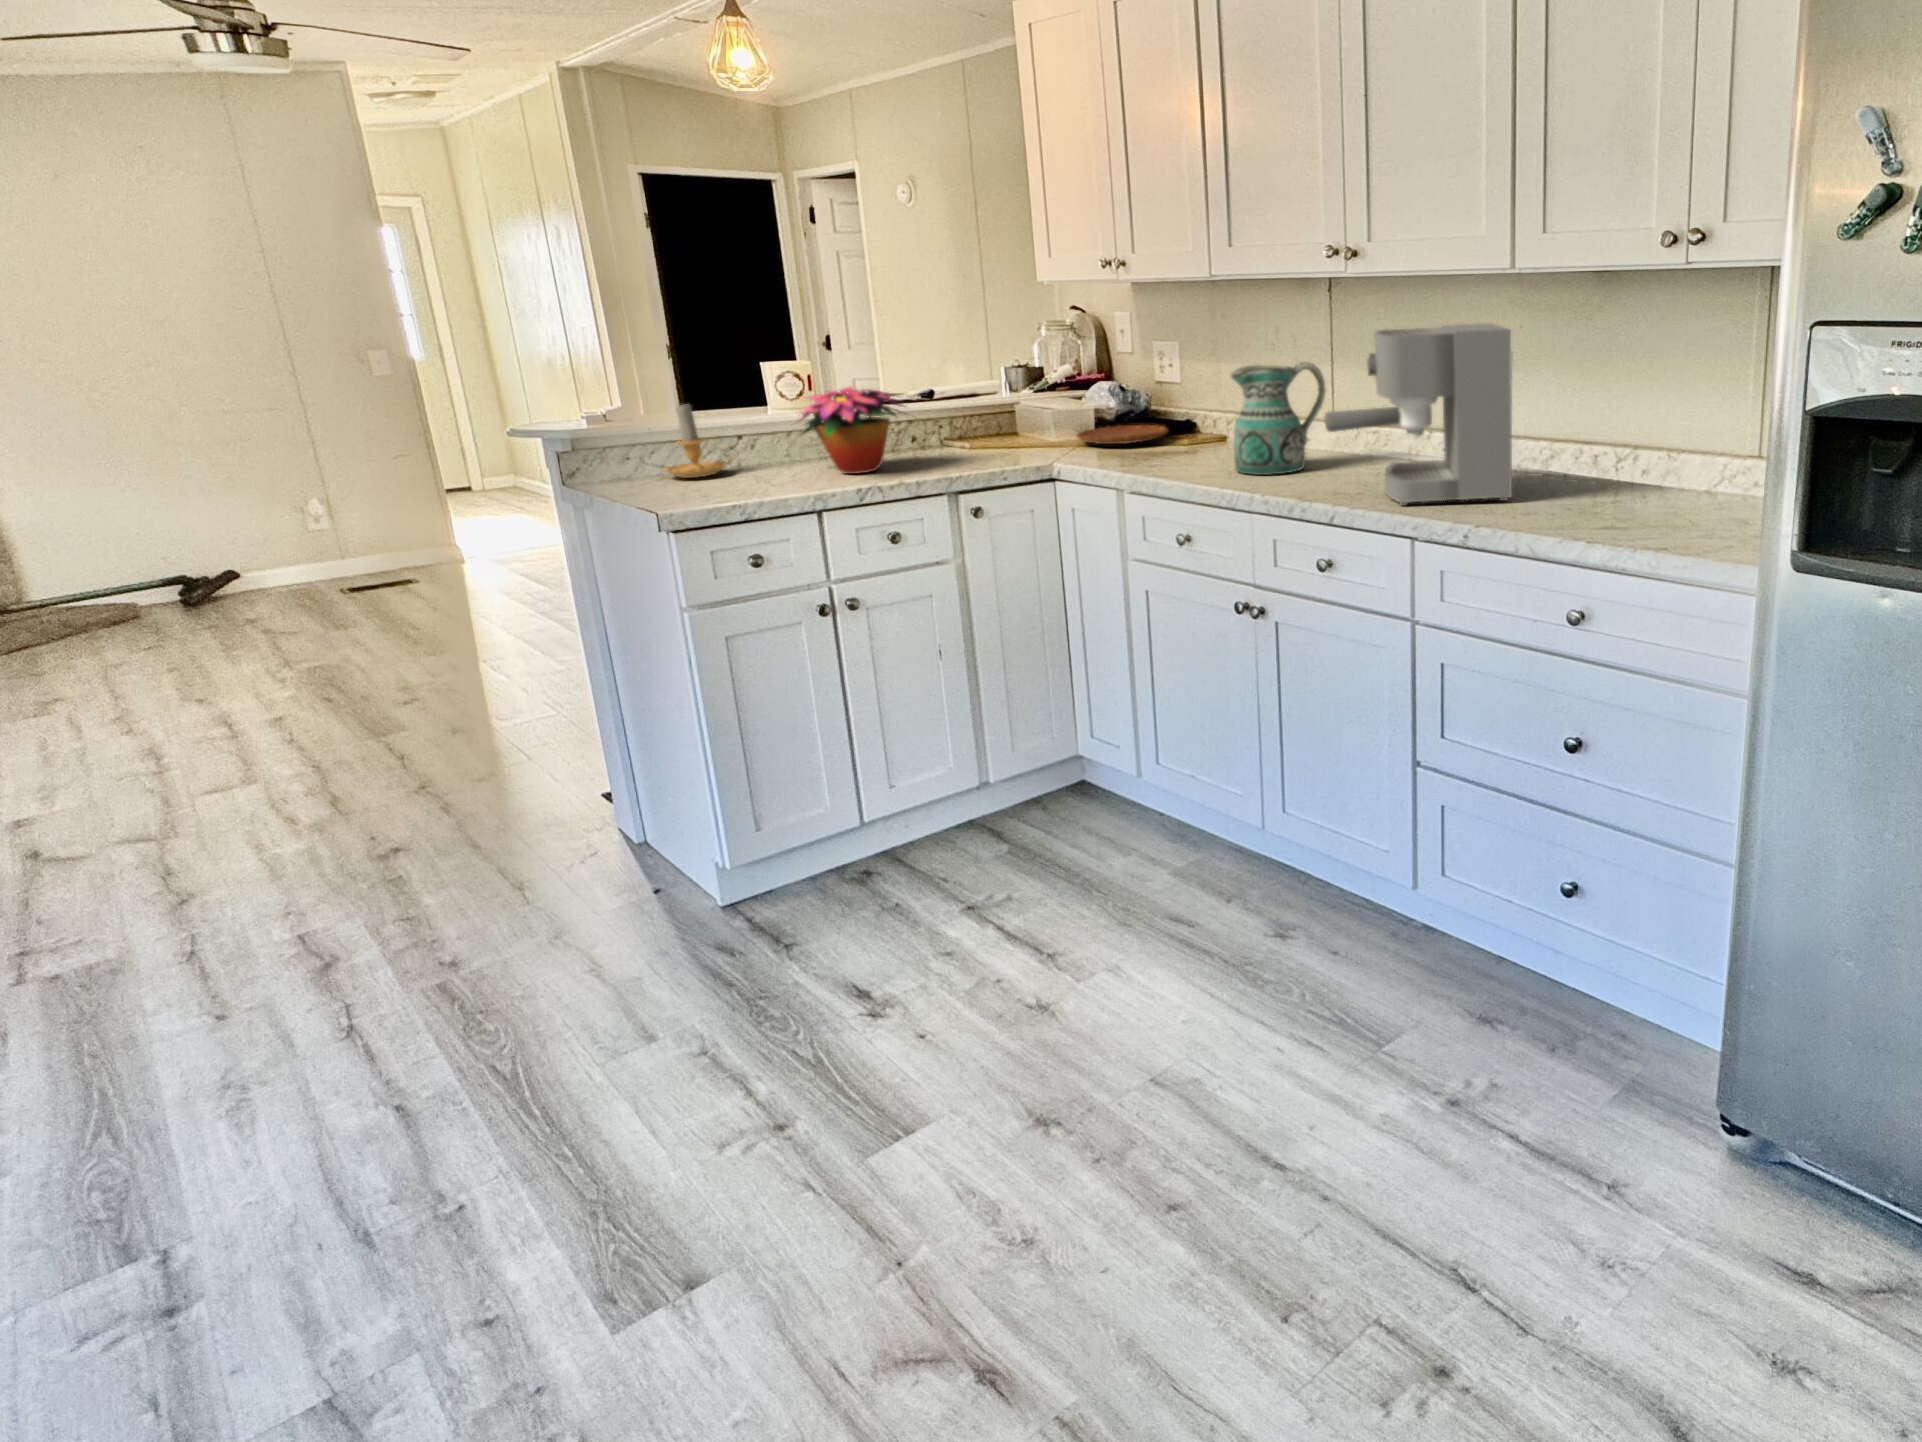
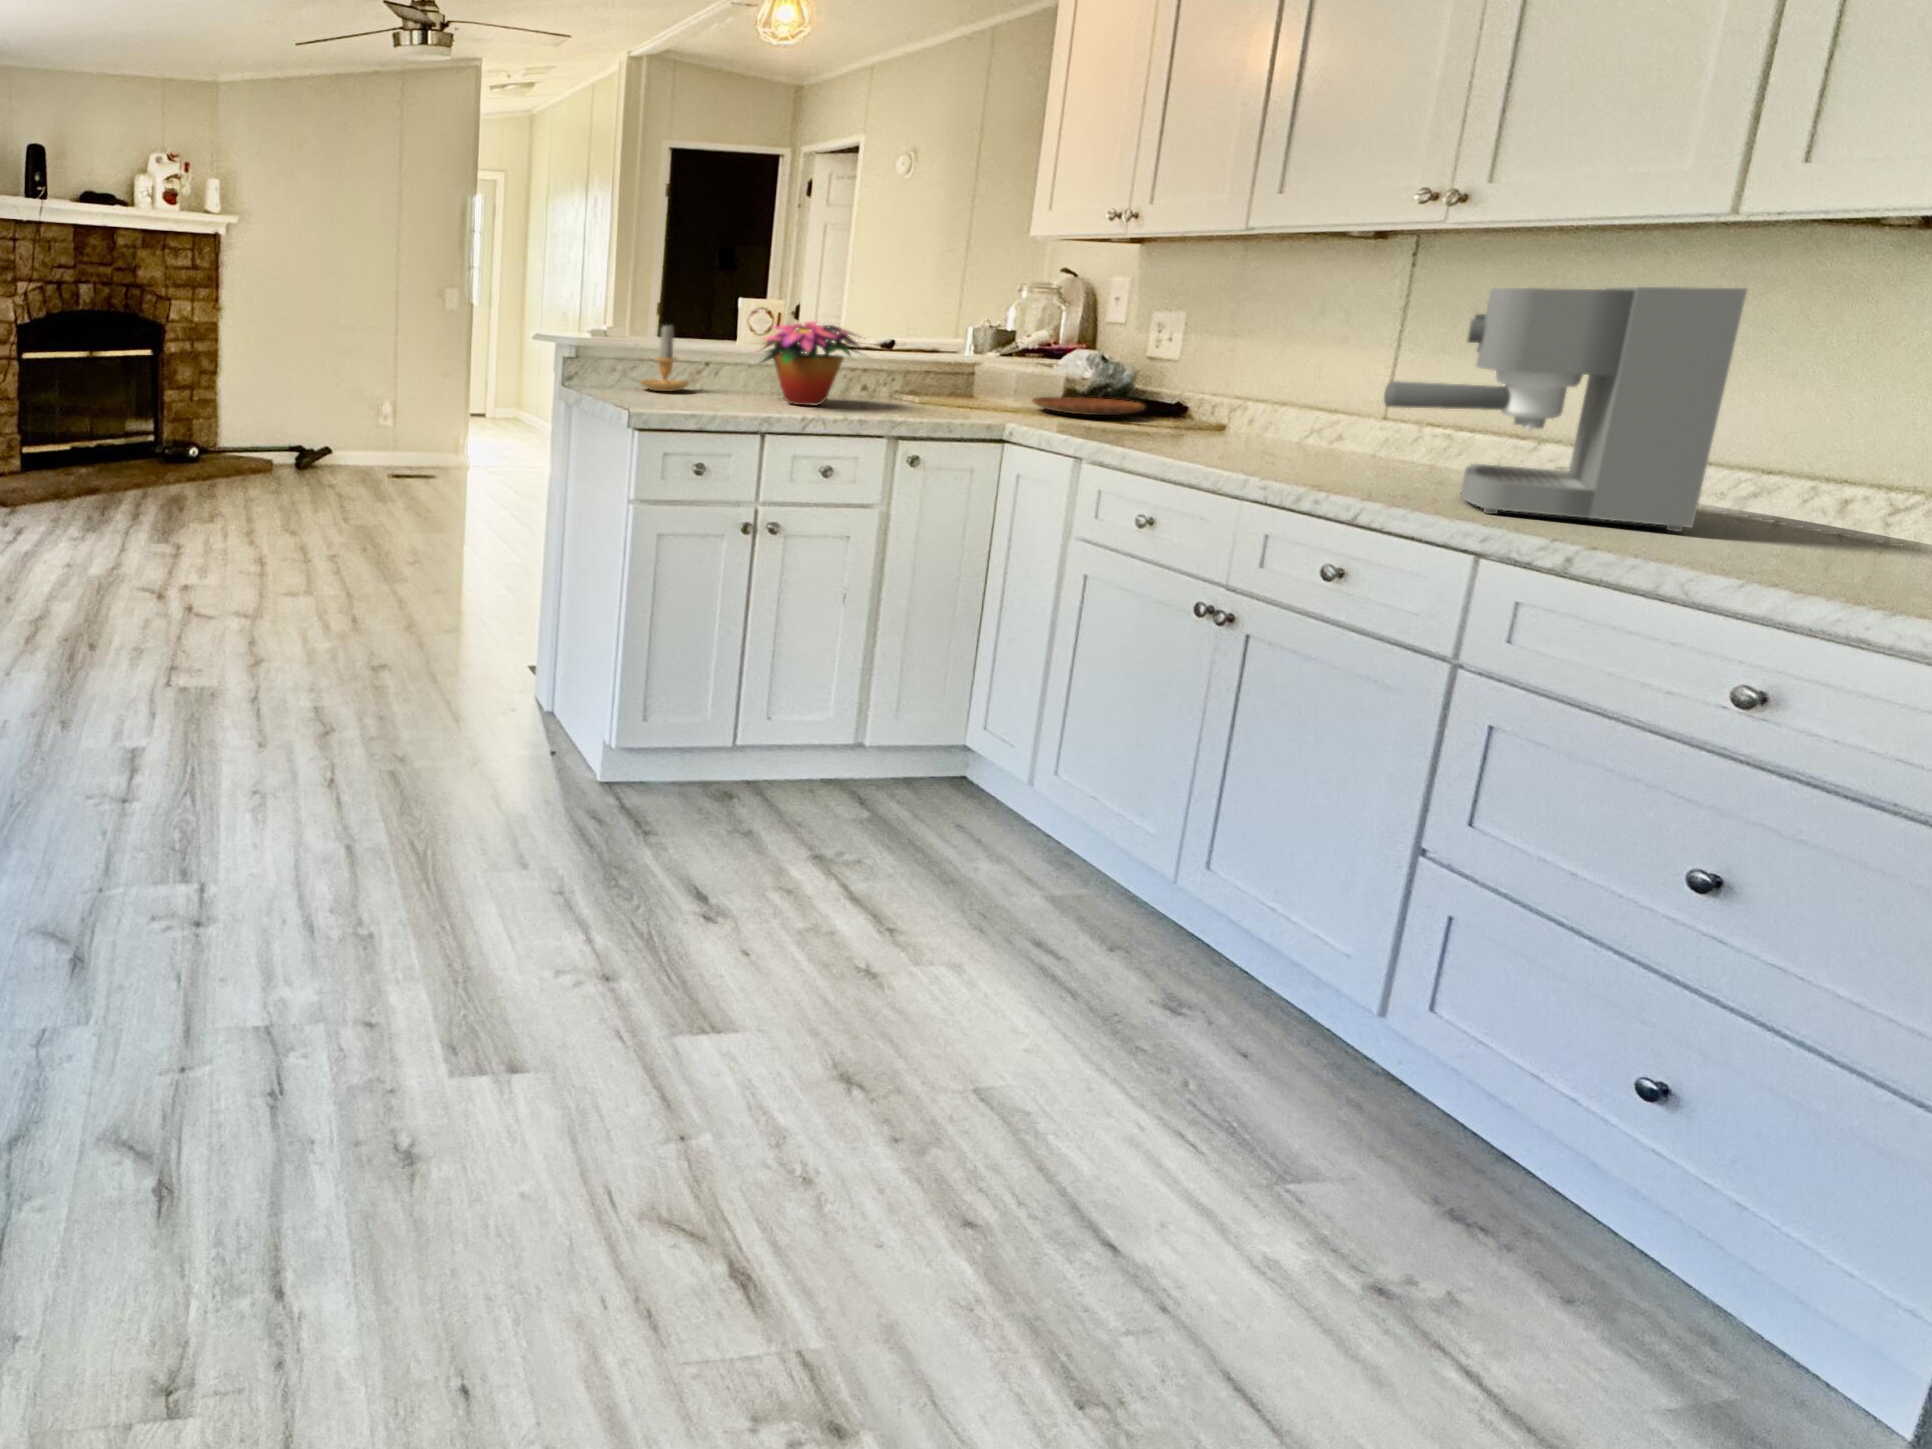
ceramic pitcher: present [1231,362,1326,475] -> none [1231,330,1387,463]

